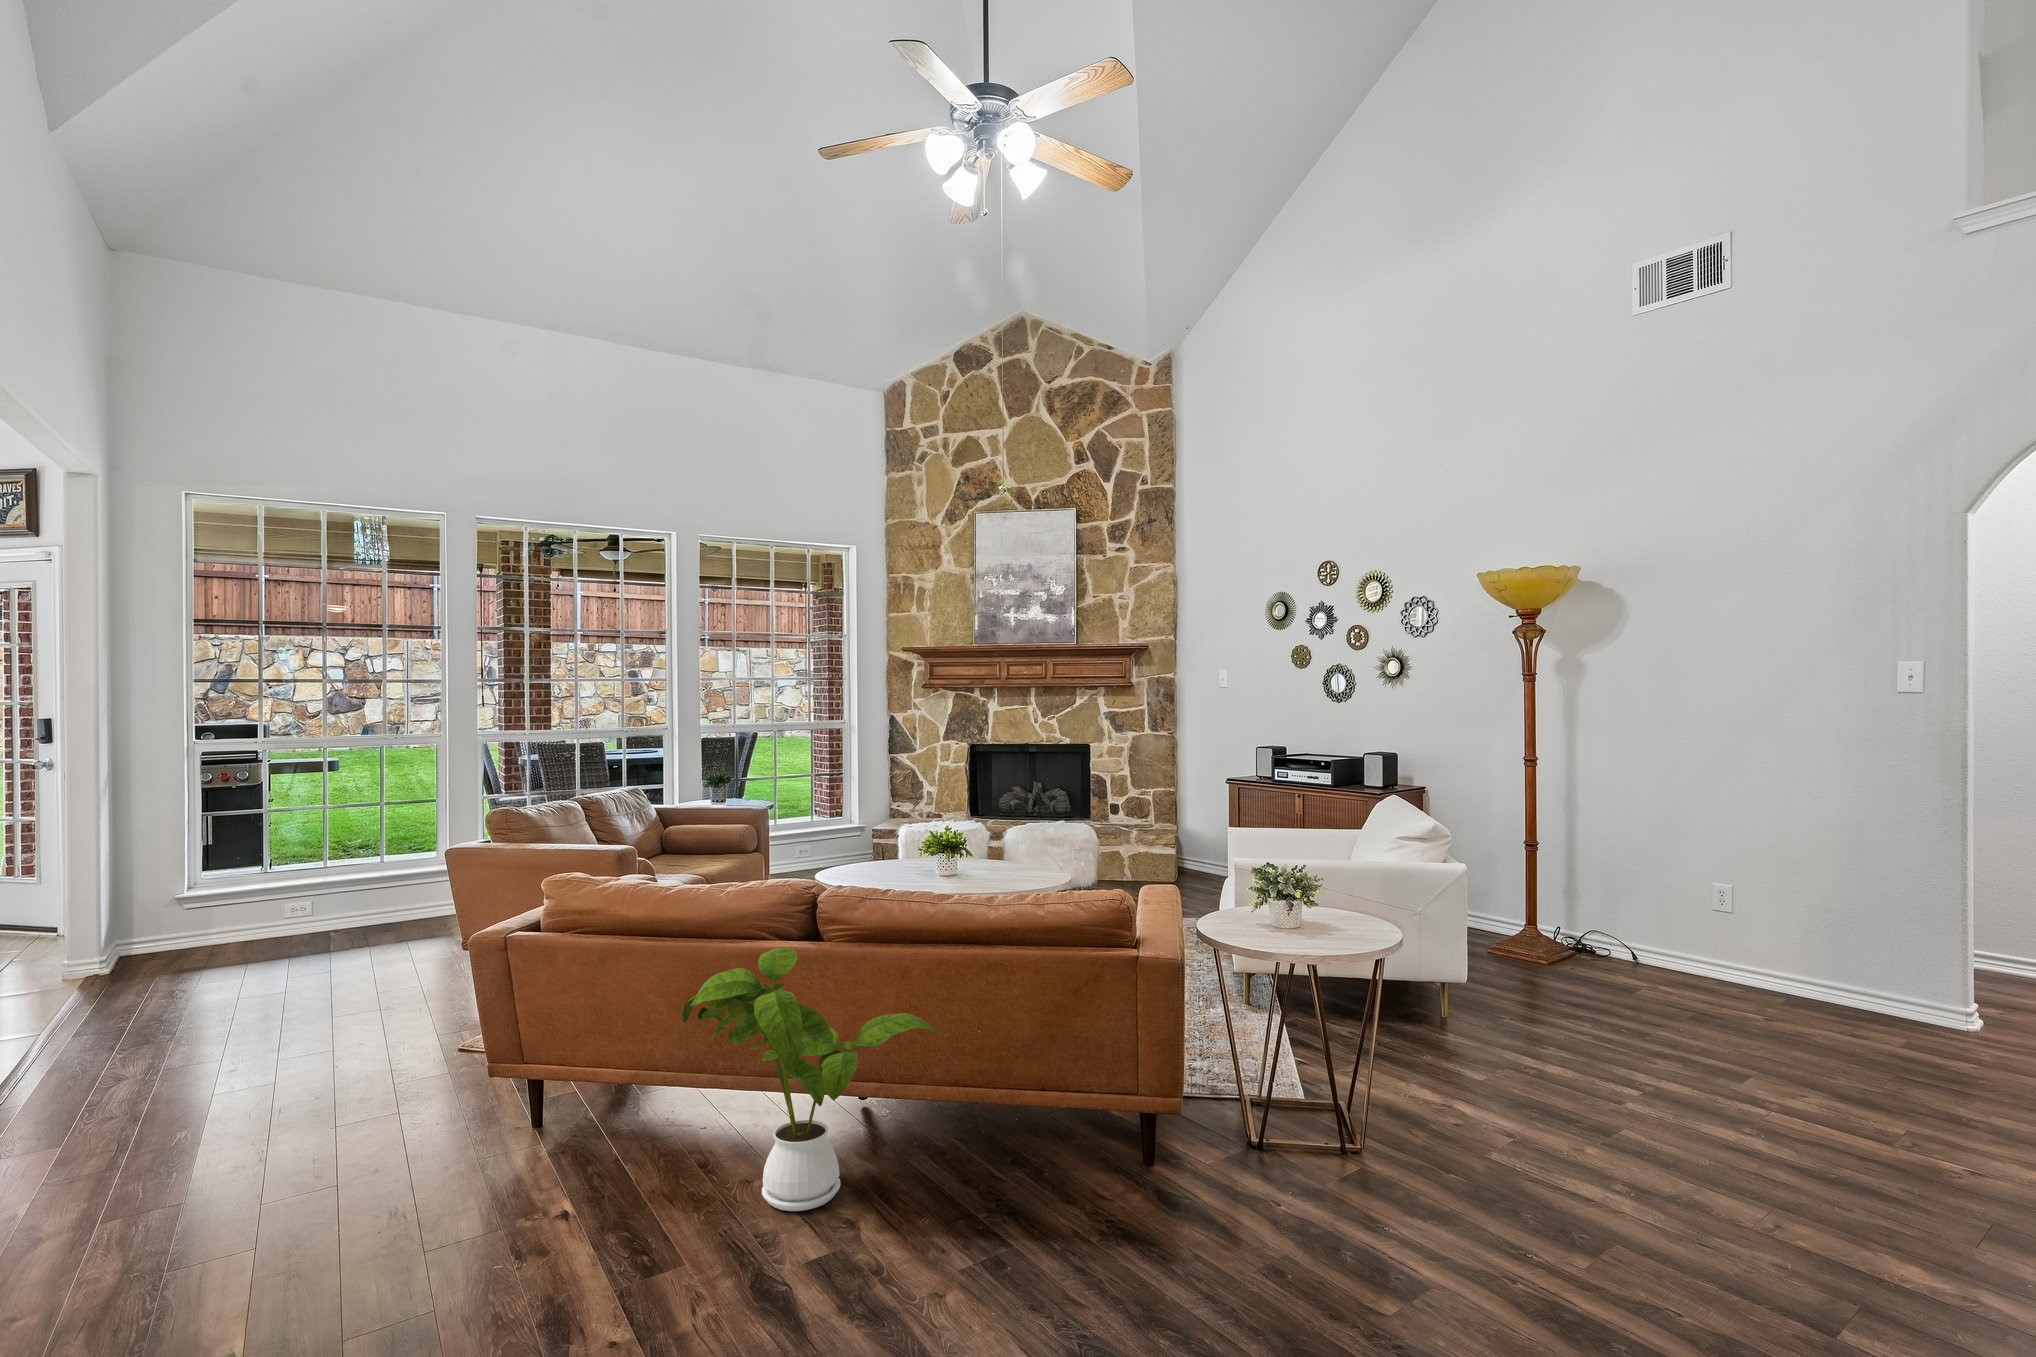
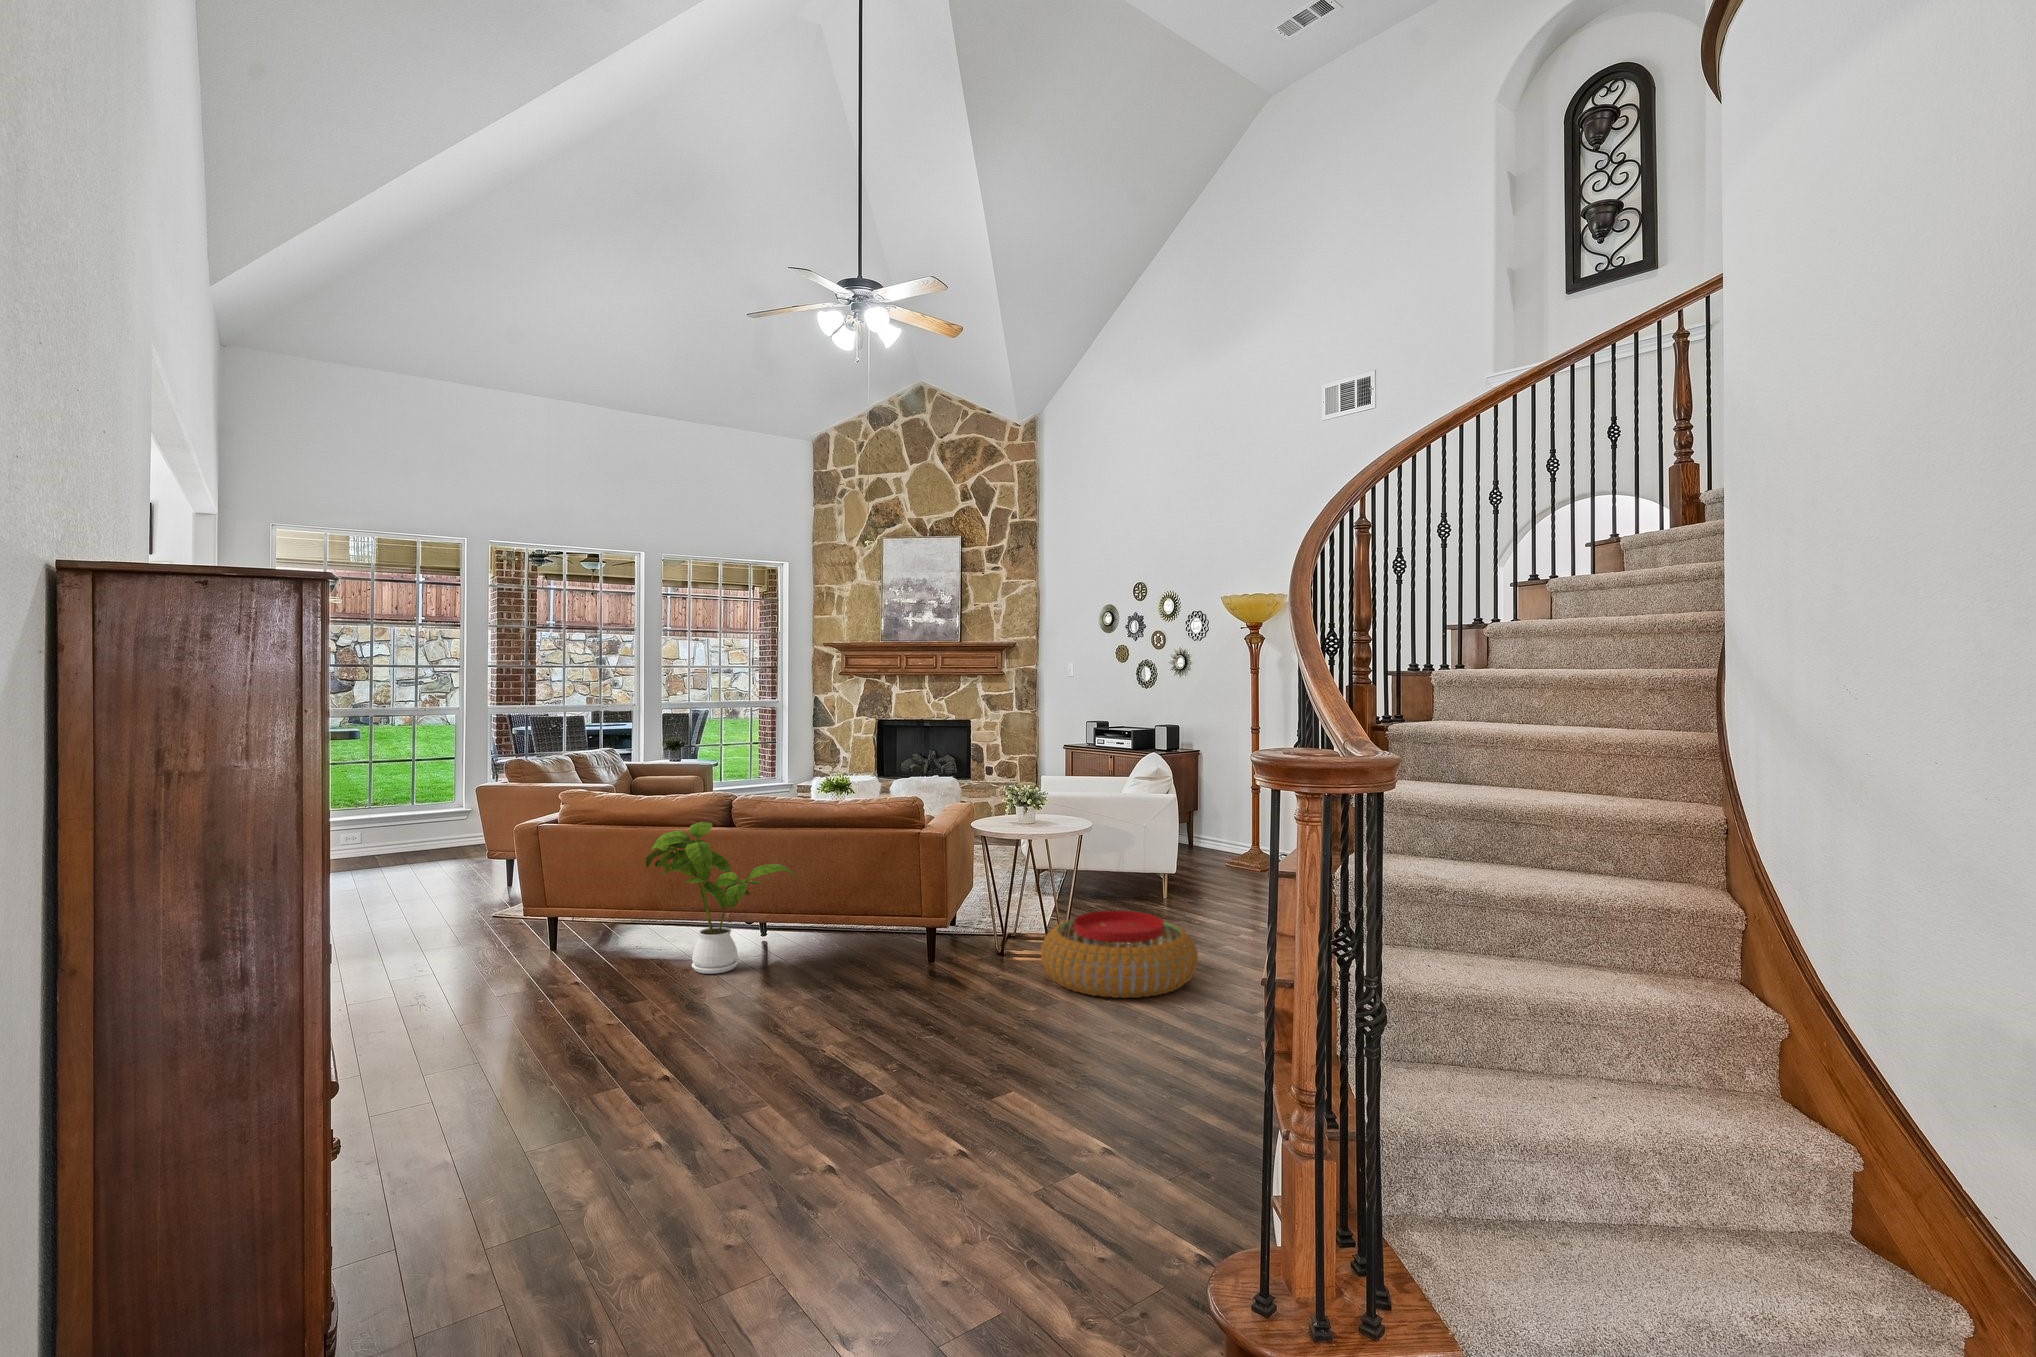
pouf: none [1375,1094,1688,1294] -> present [1041,911,1198,998]

